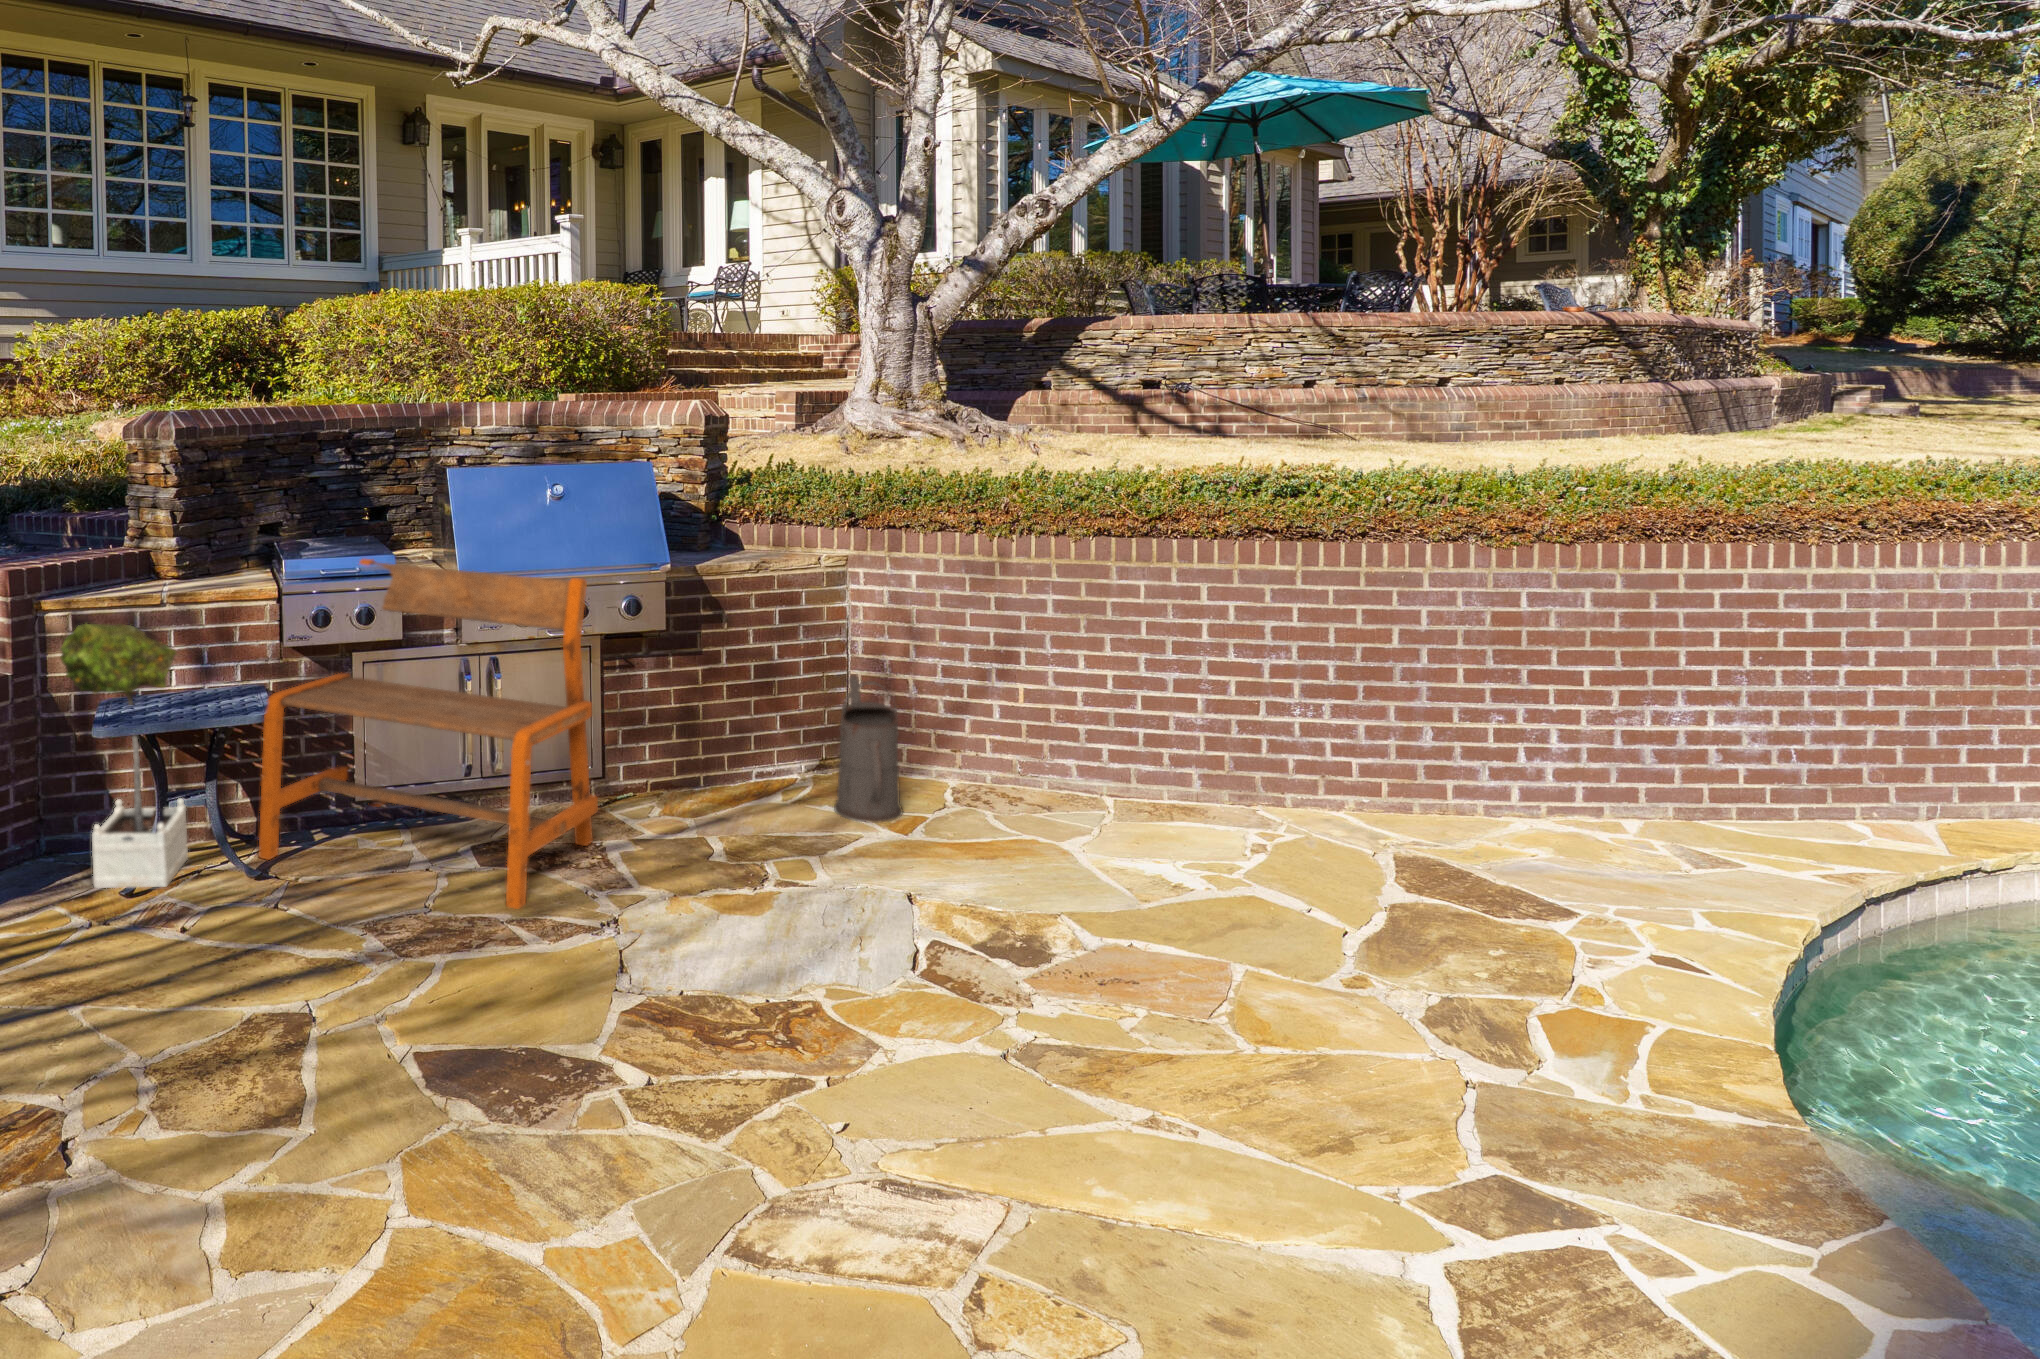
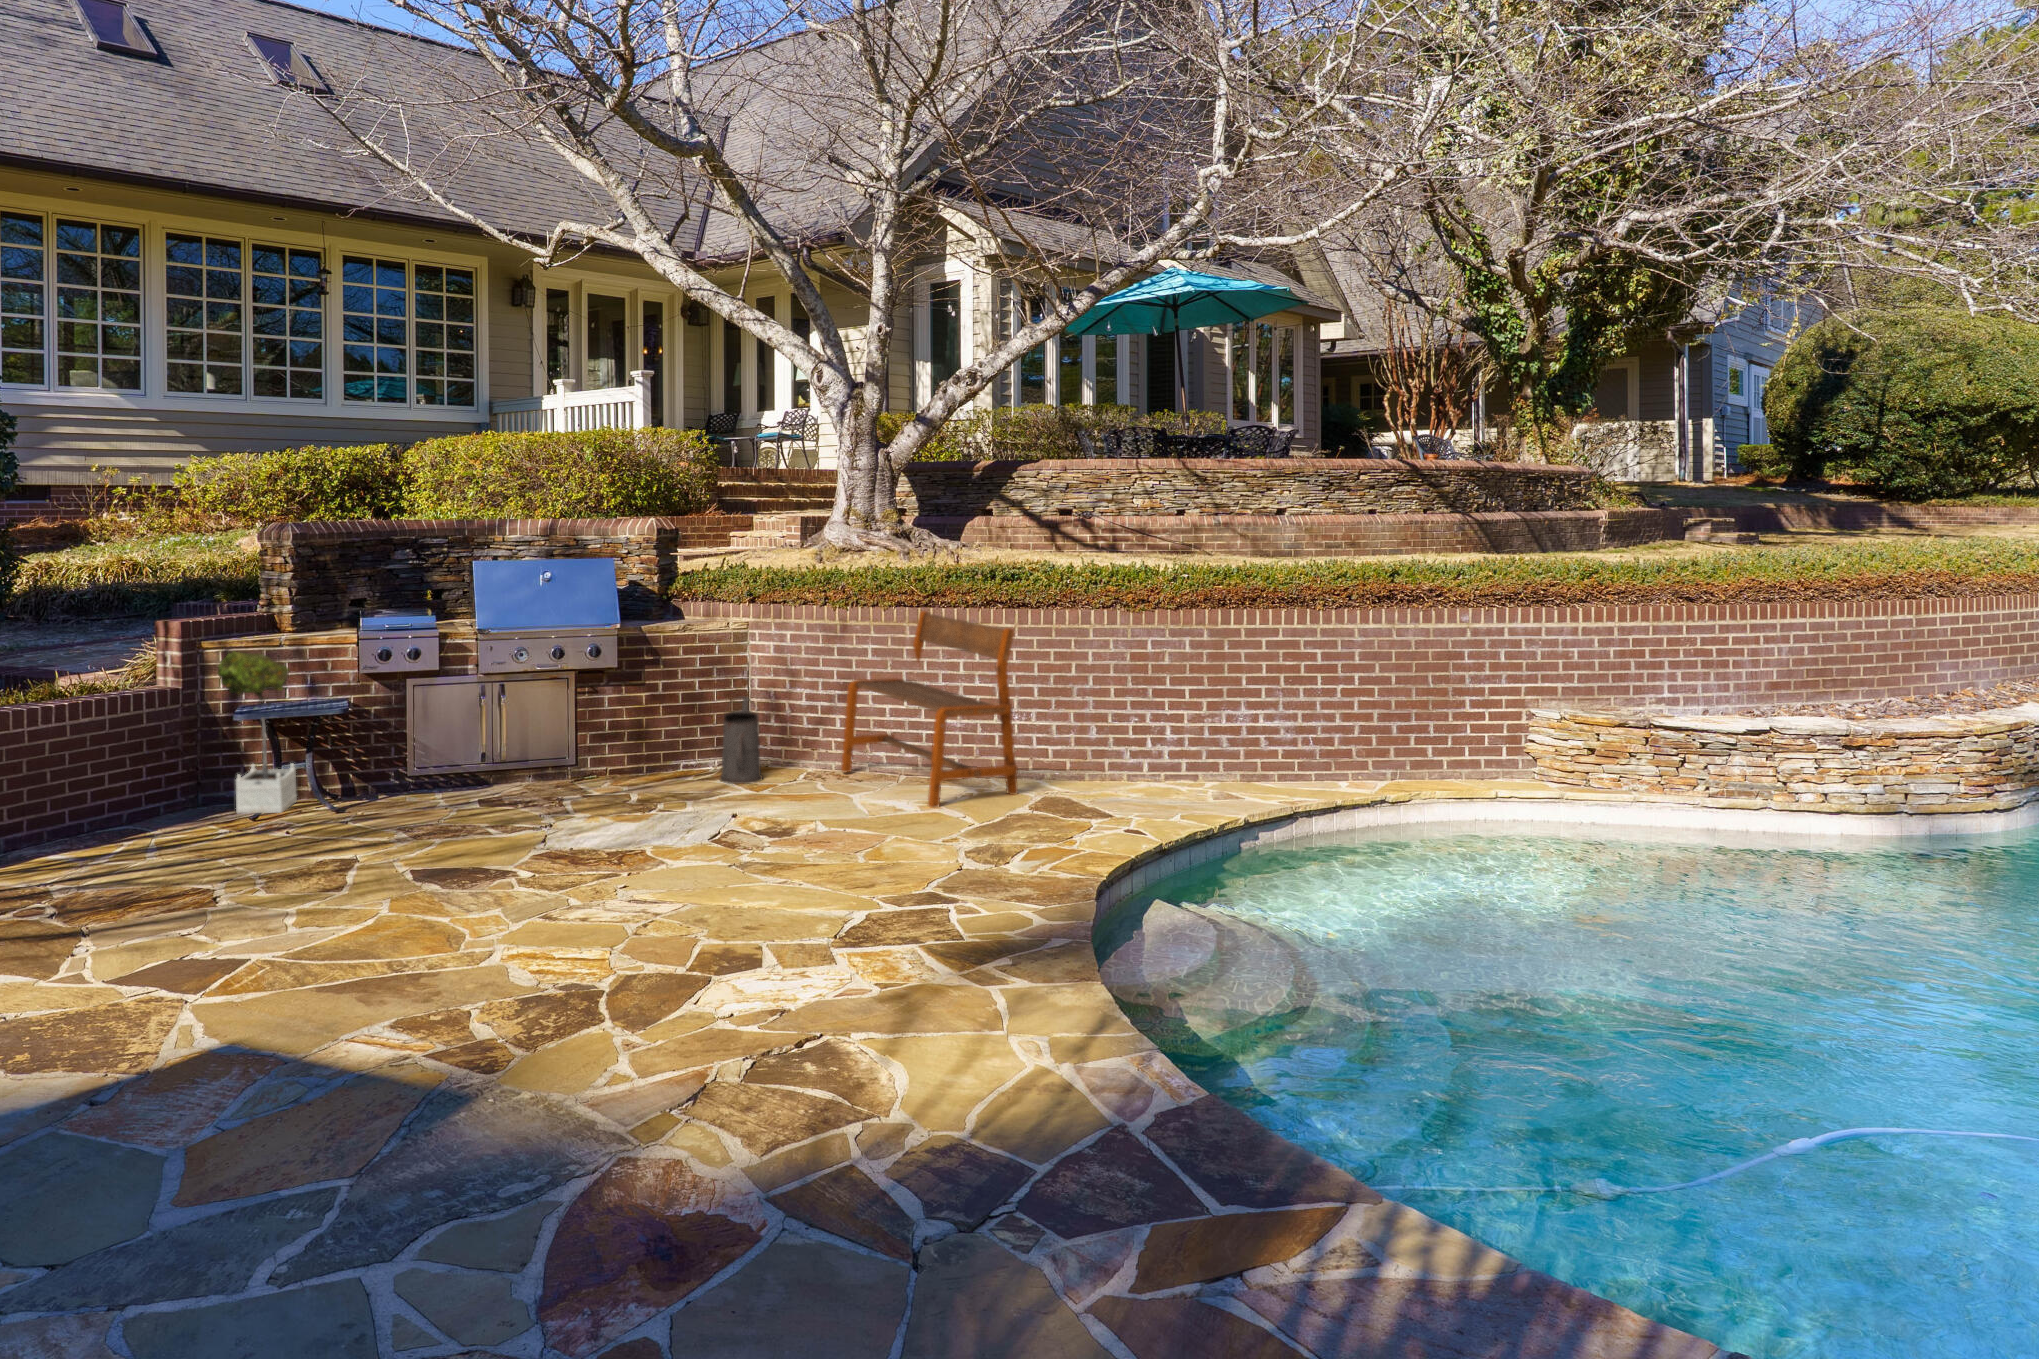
bench: present [259,559,598,909] -> present [841,611,1018,808]

